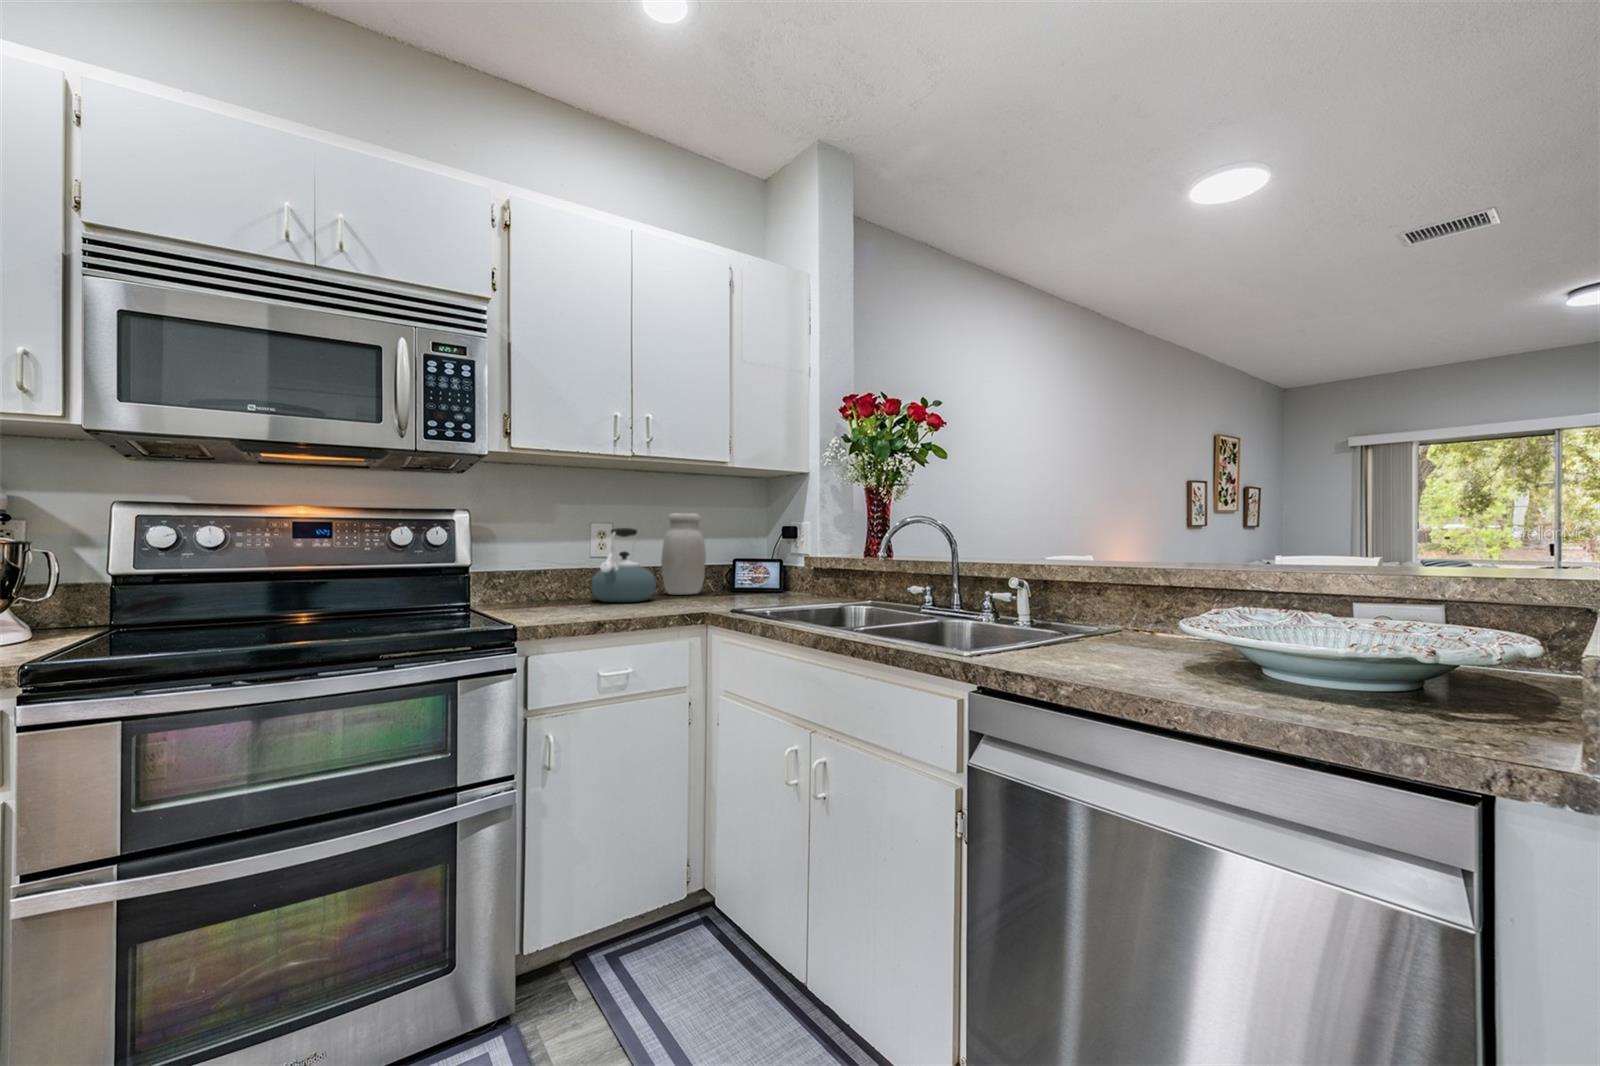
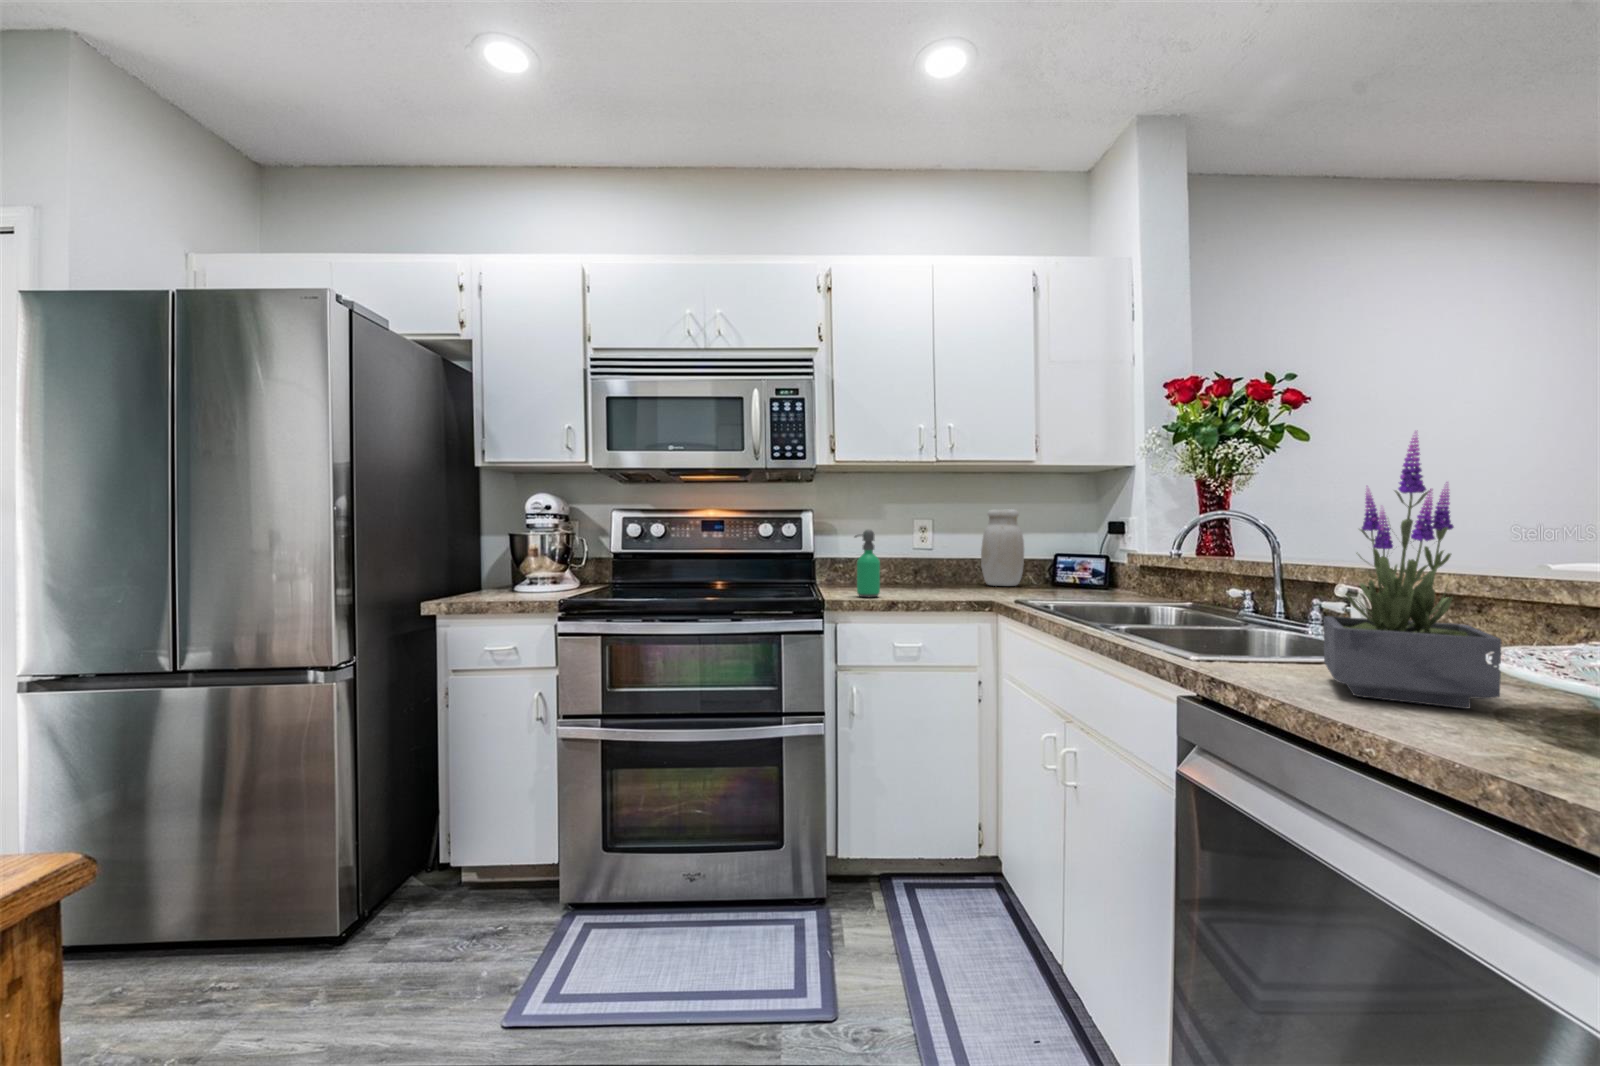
potted plant: none [1071,459,1204,673] -> present [1324,432,1501,709]
kettle: present [591,528,656,602] -> none [911,524,968,590]
soap dispenser: none [544,534,575,617] -> present [855,530,880,597]

